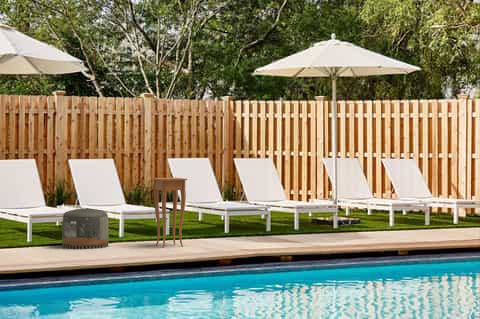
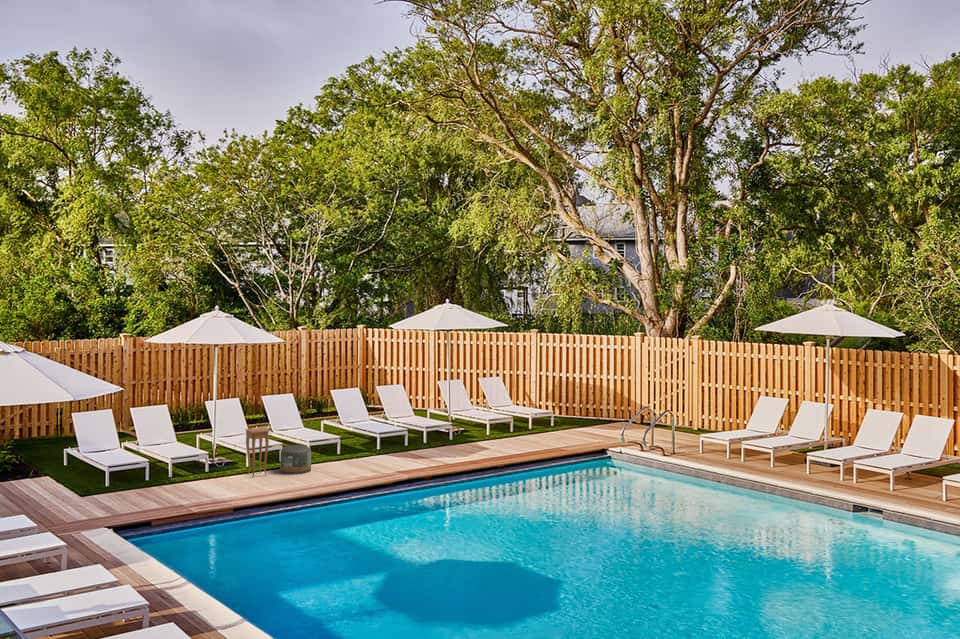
side table: present [153,178,187,248] -> present [246,427,269,477]

